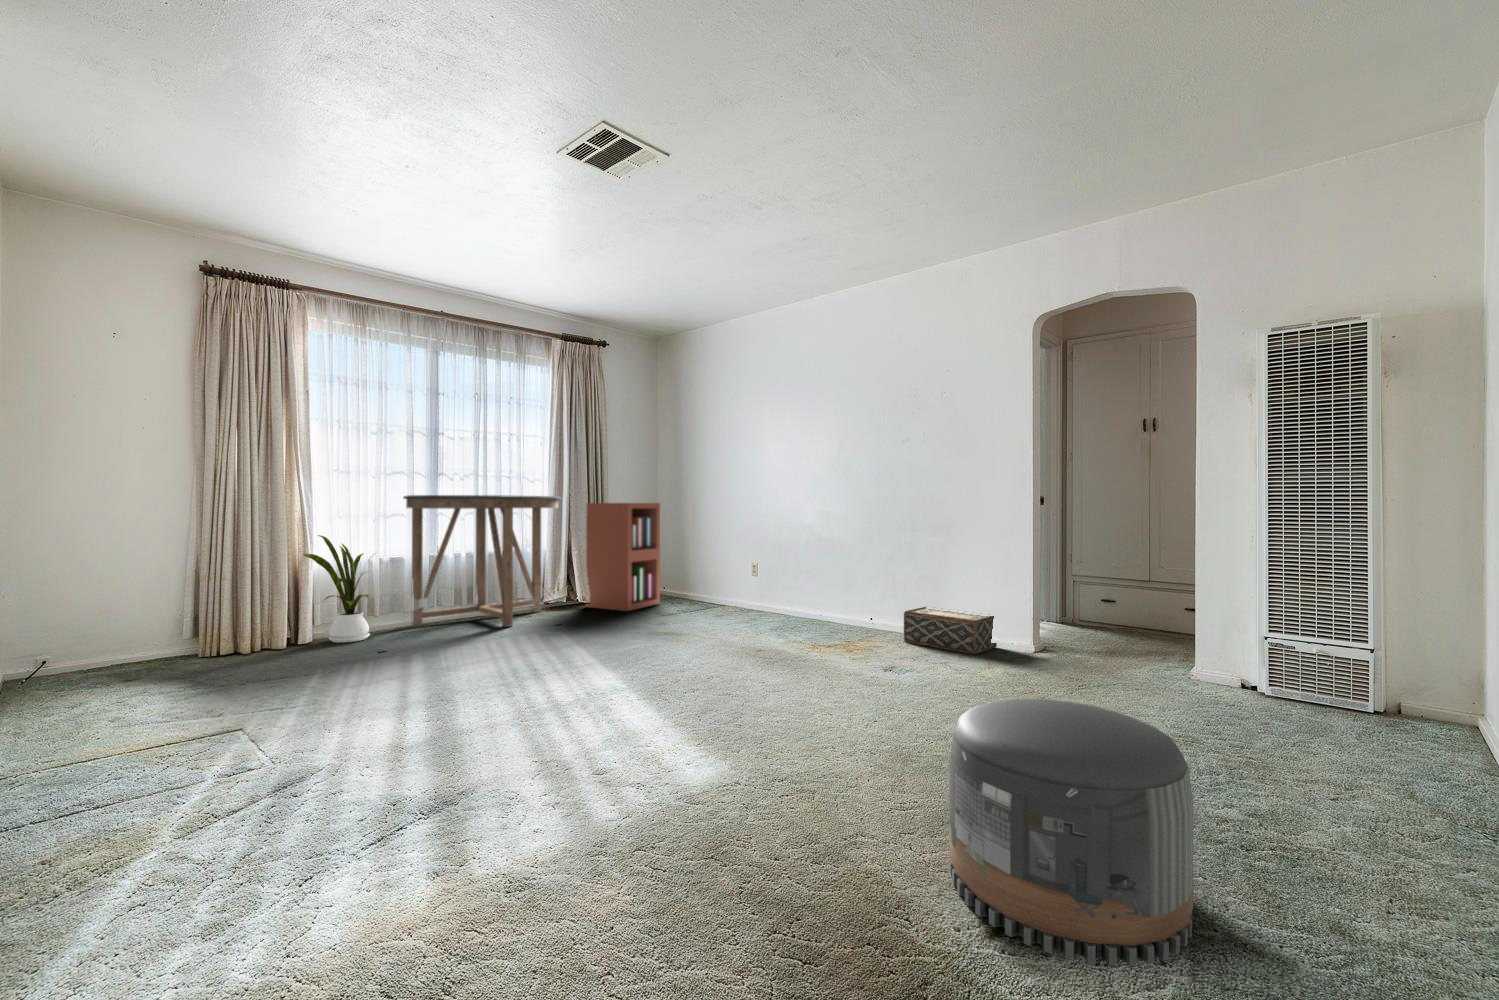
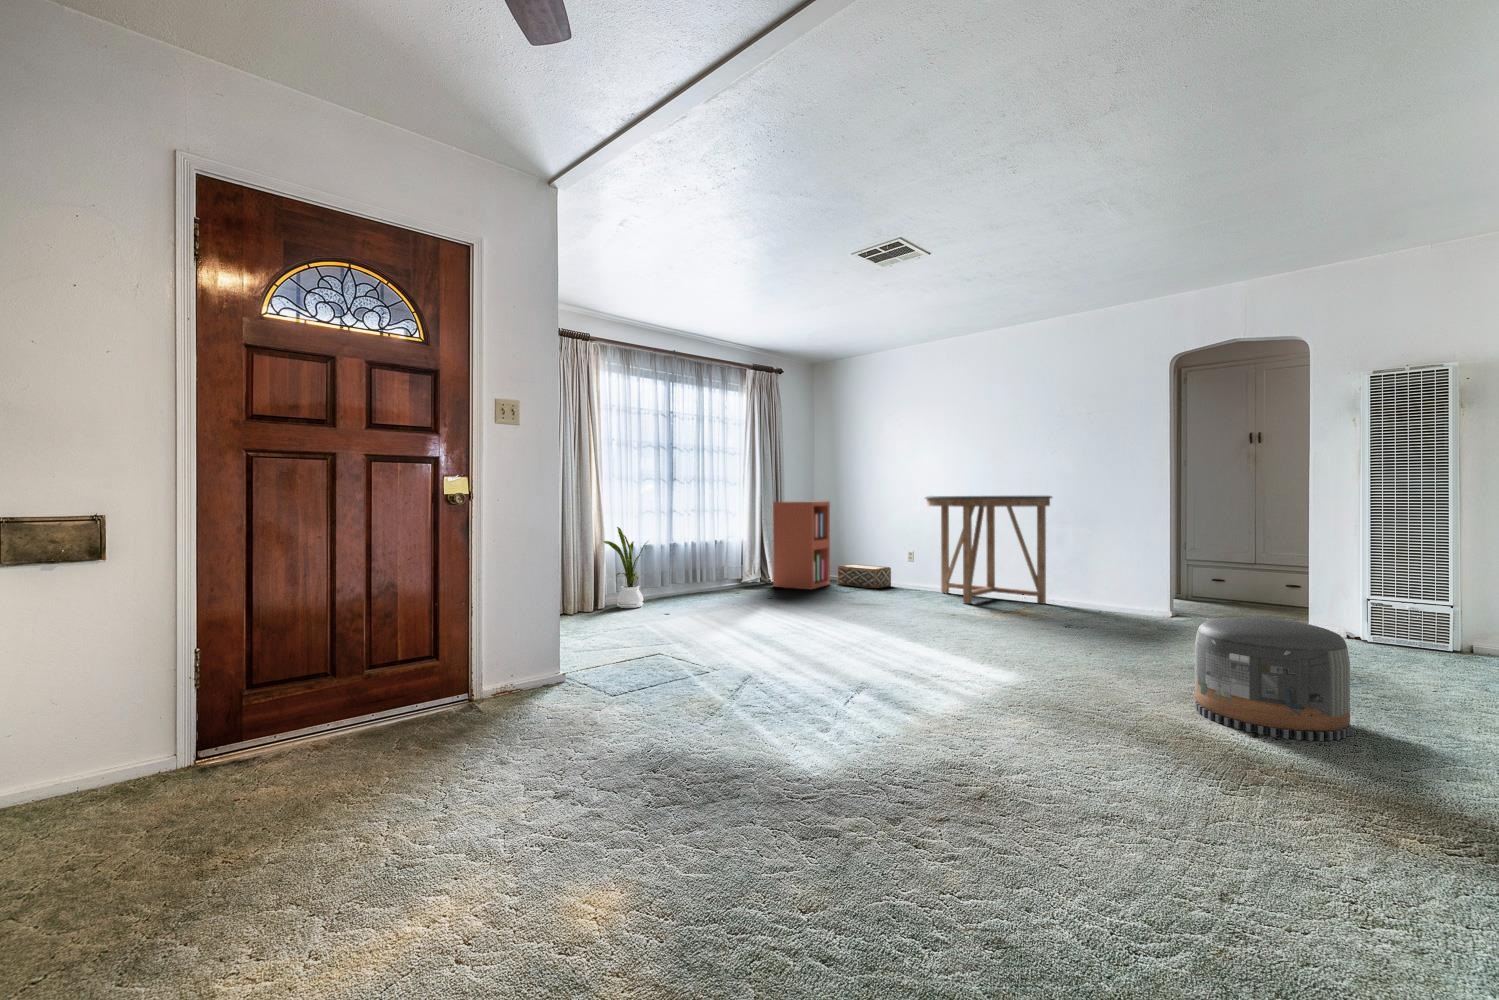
console table: present [403,495,561,627] -> present [925,496,1052,604]
woven basket: present [904,607,997,654] -> present [838,564,891,588]

